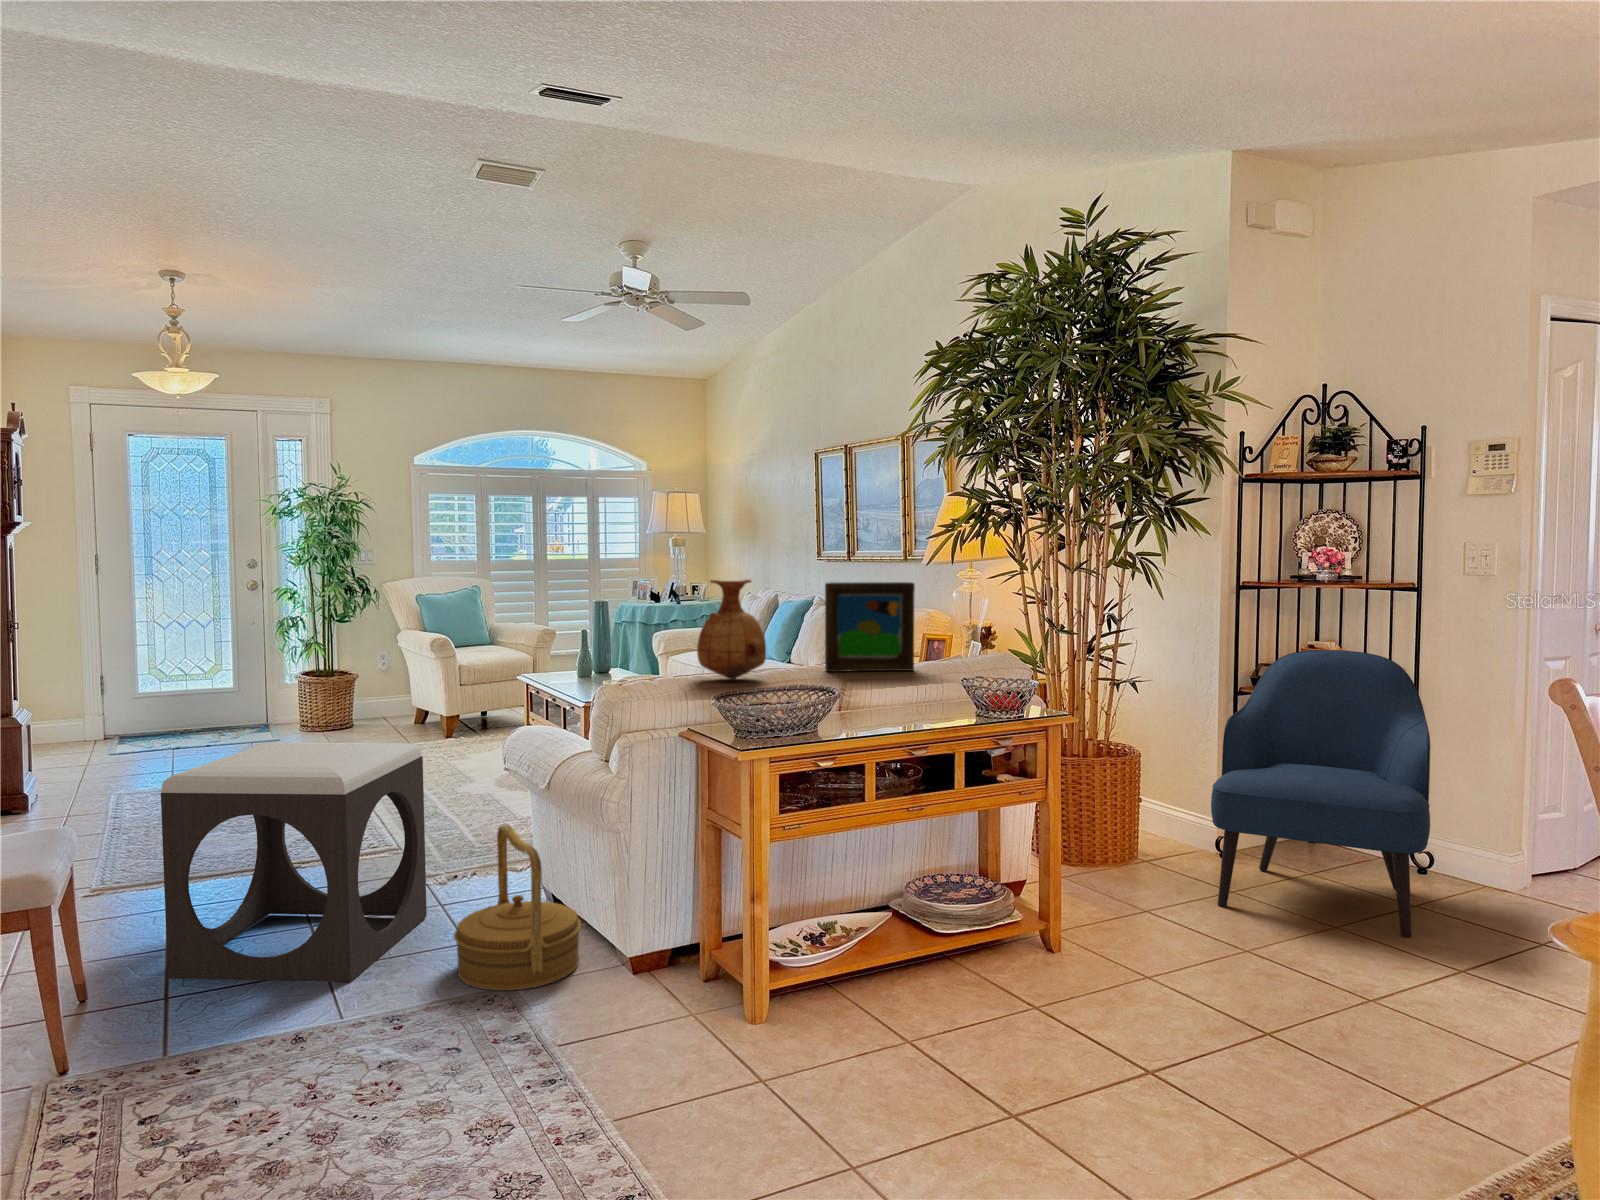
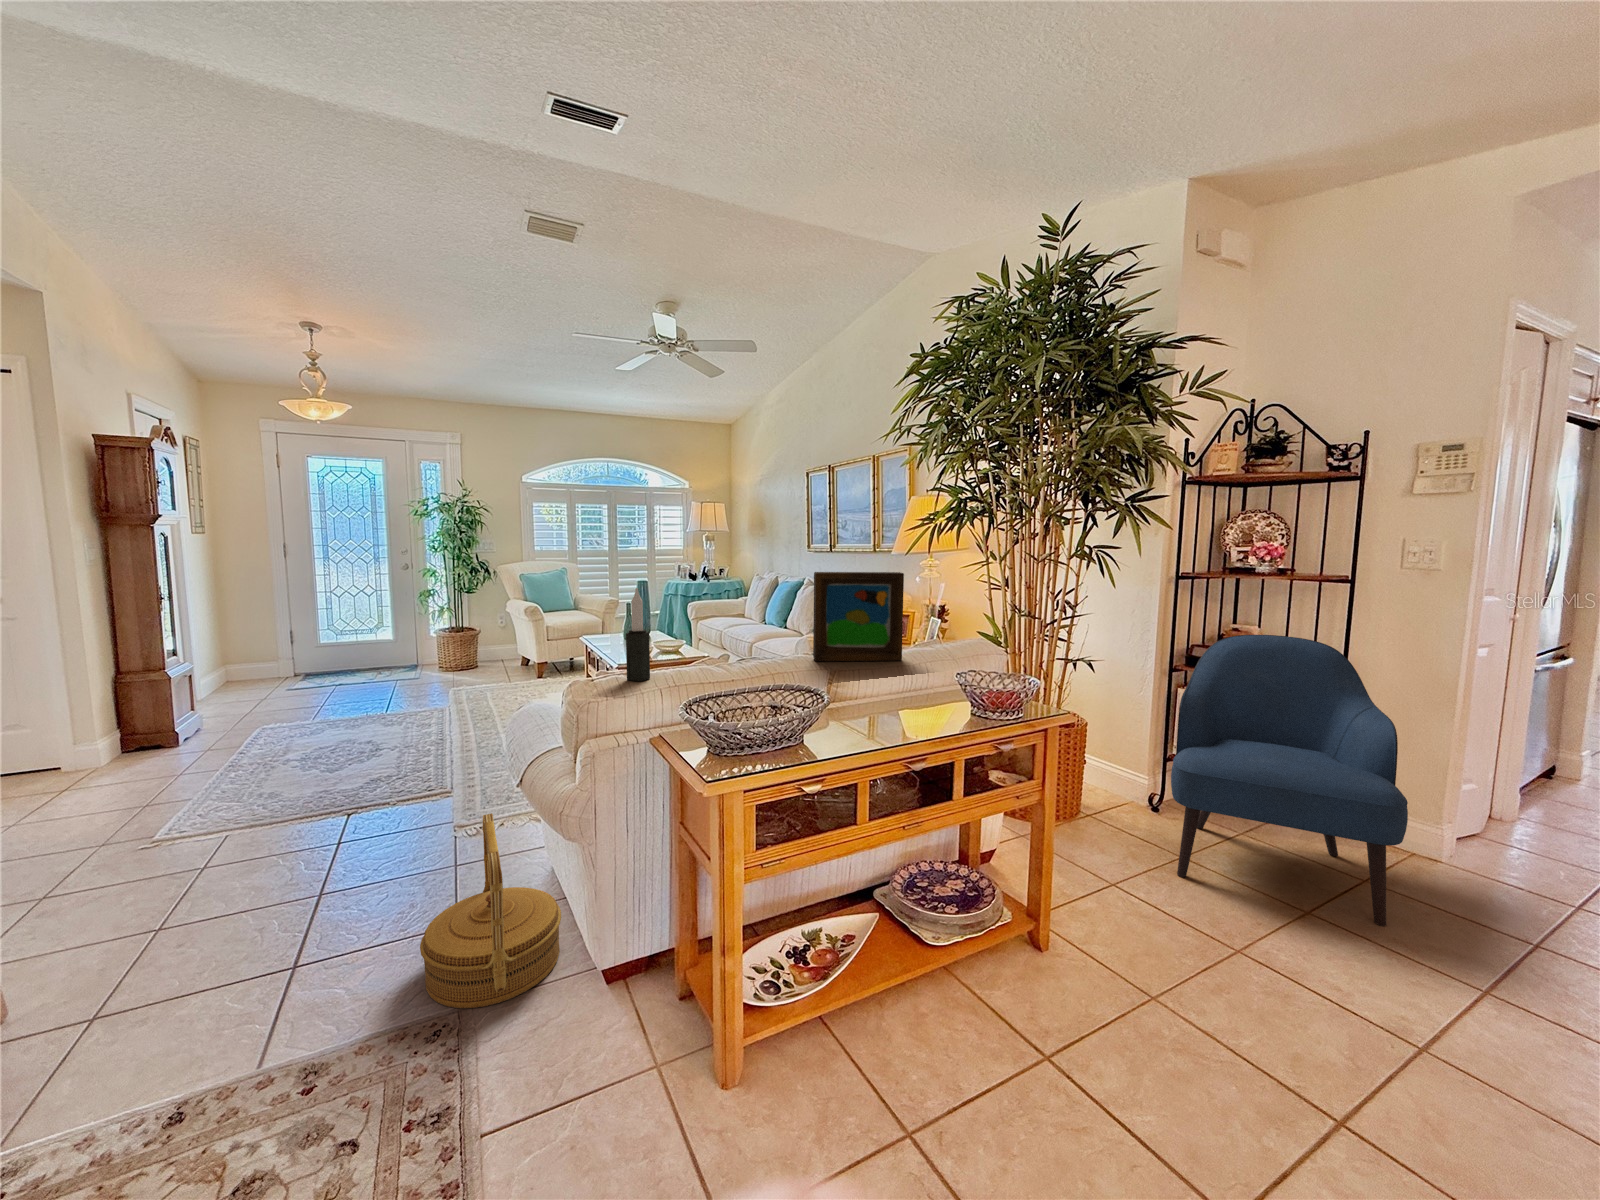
vase: present [697,579,766,680] -> none [679,569,751,673]
candle: none [651,598,672,685] -> present [626,588,650,681]
footstool: present [161,742,427,982] -> none [103,720,435,991]

